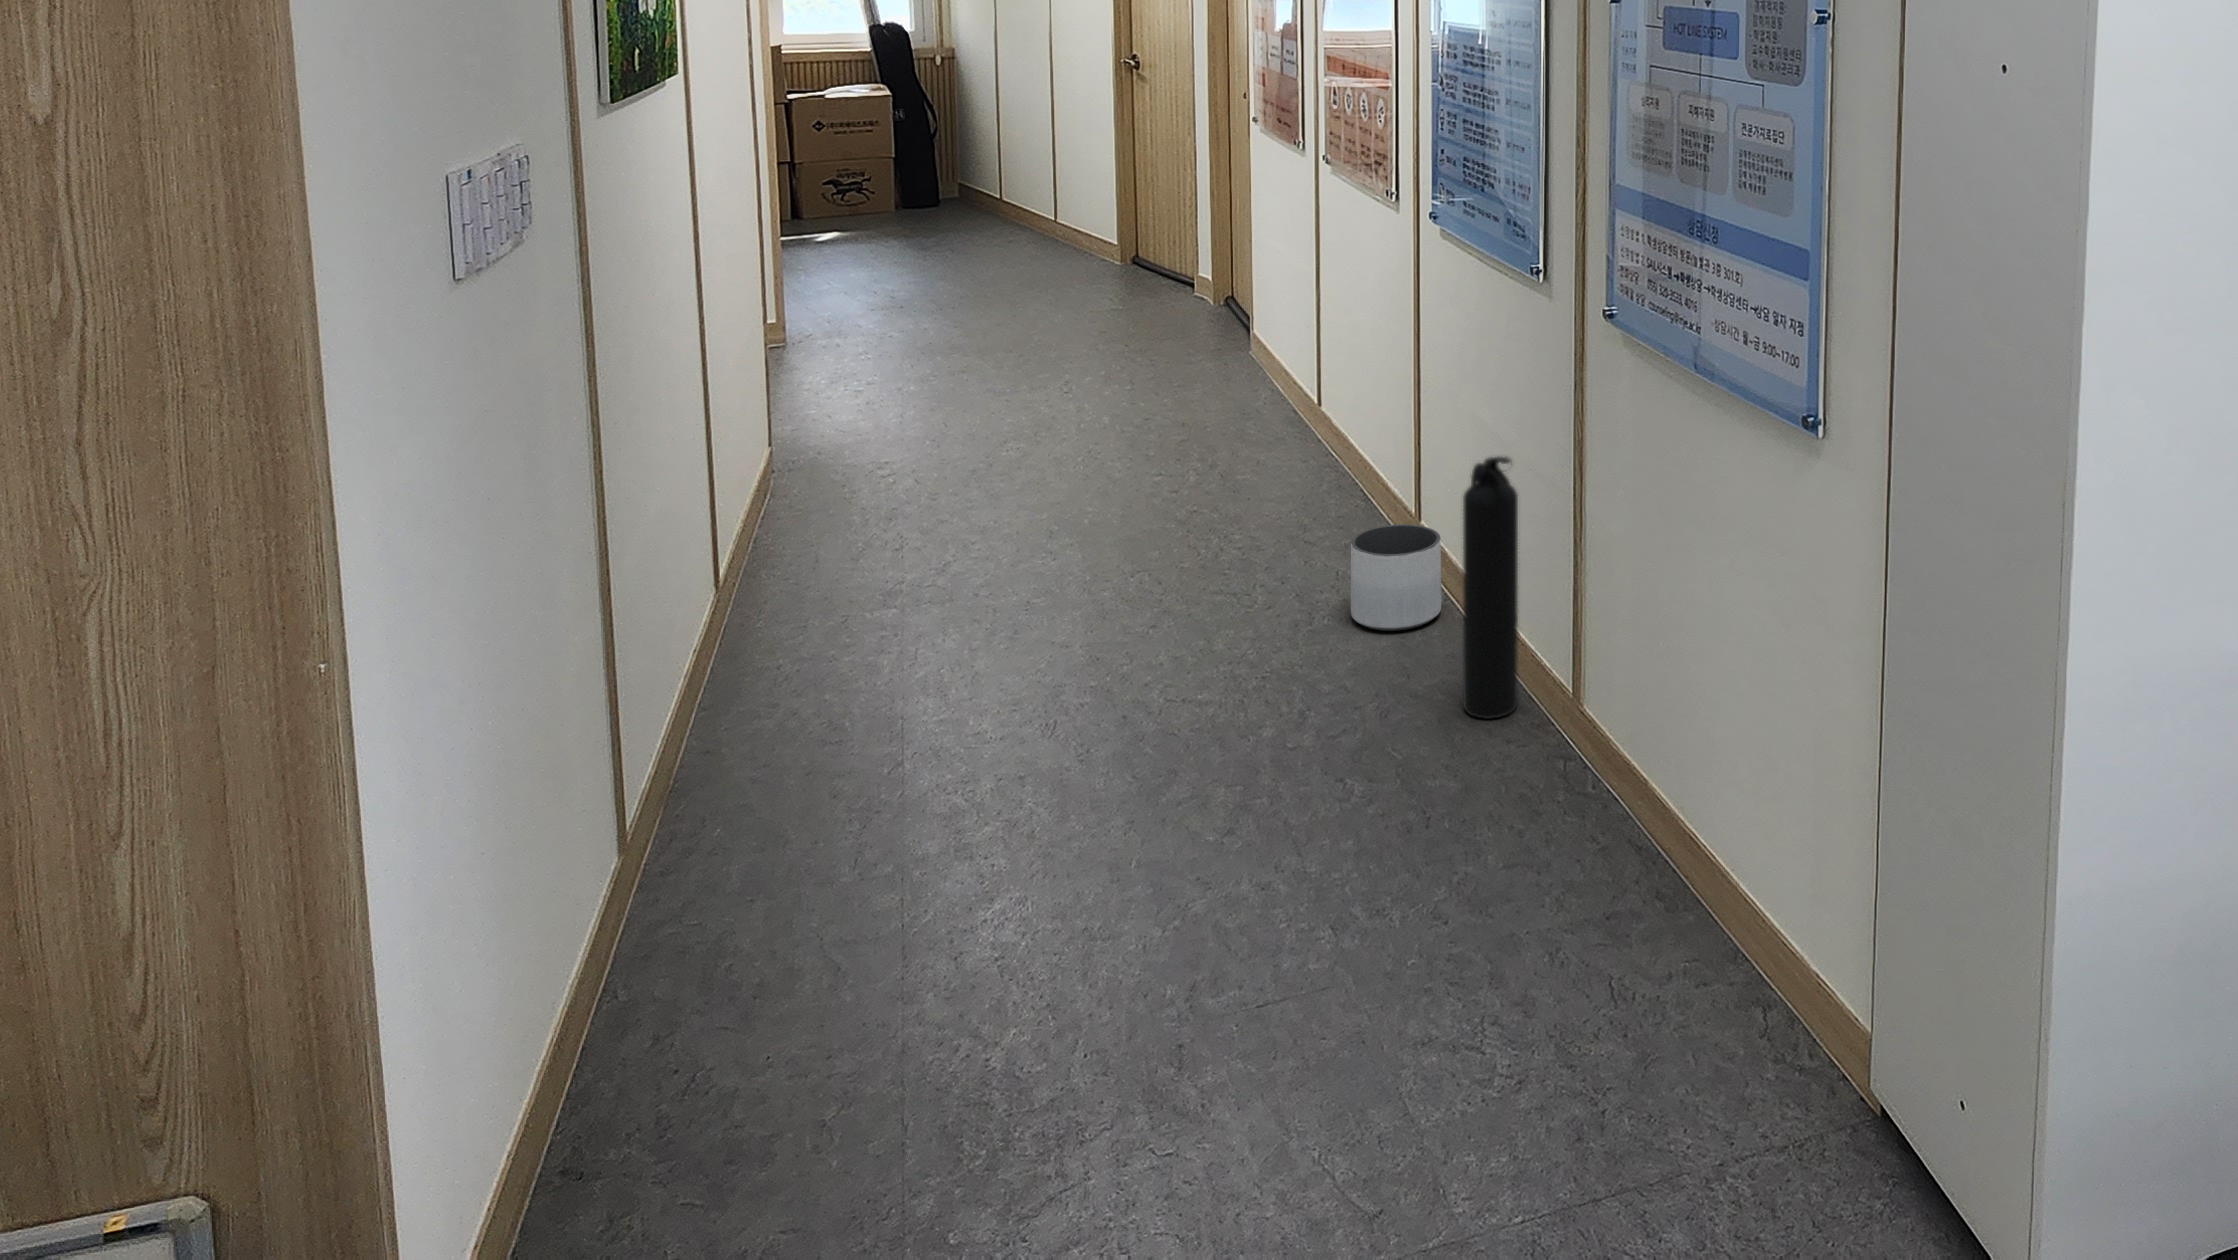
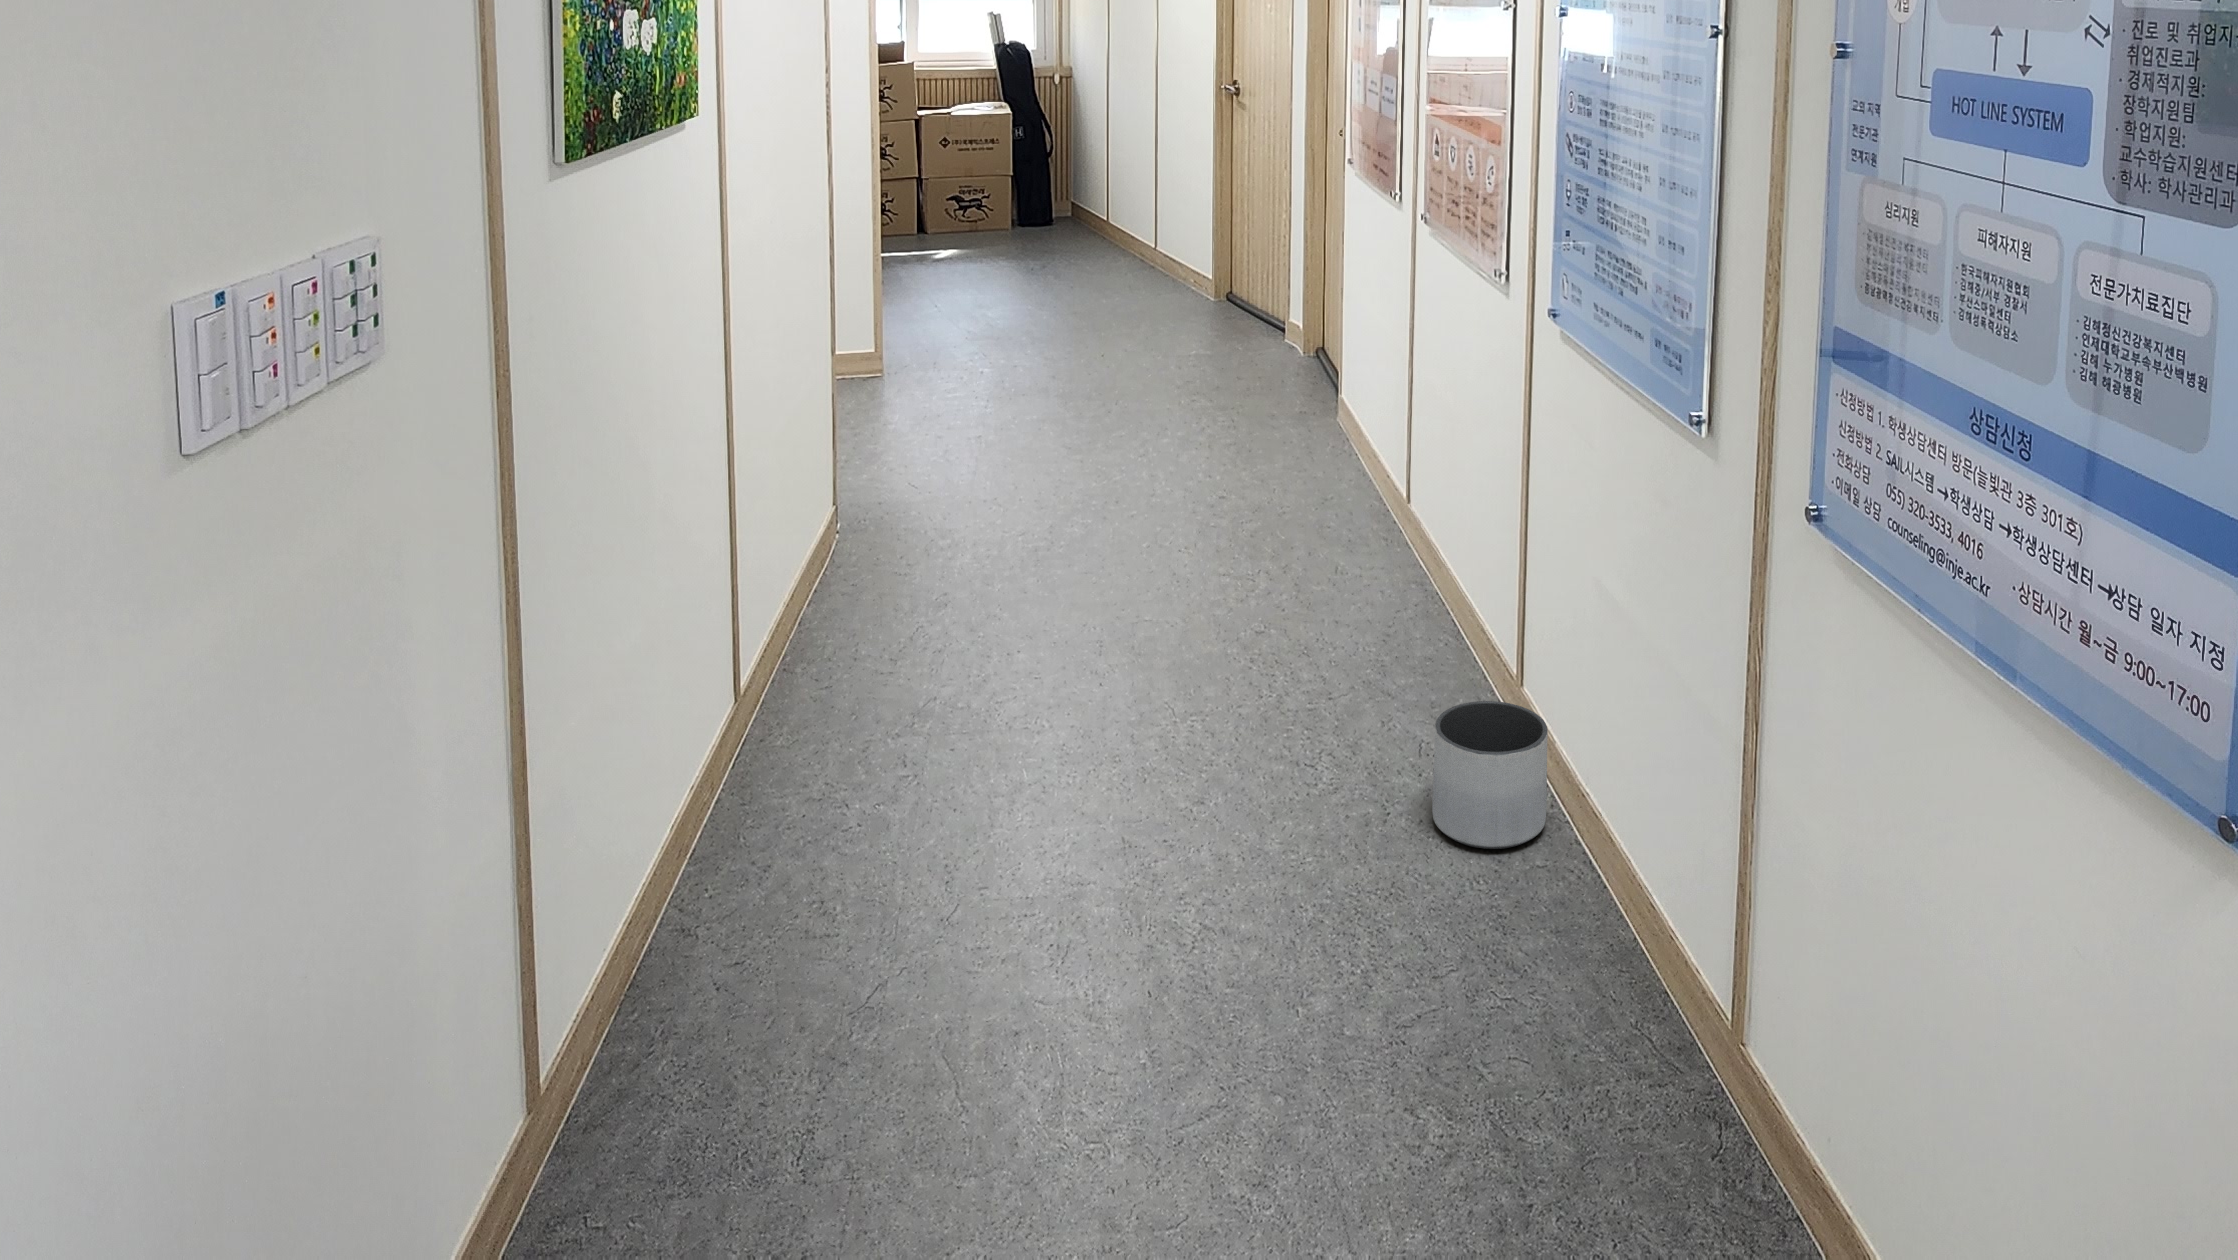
fire extinguisher: present [1463,457,1518,719] -> none [1576,669,1660,1028]

